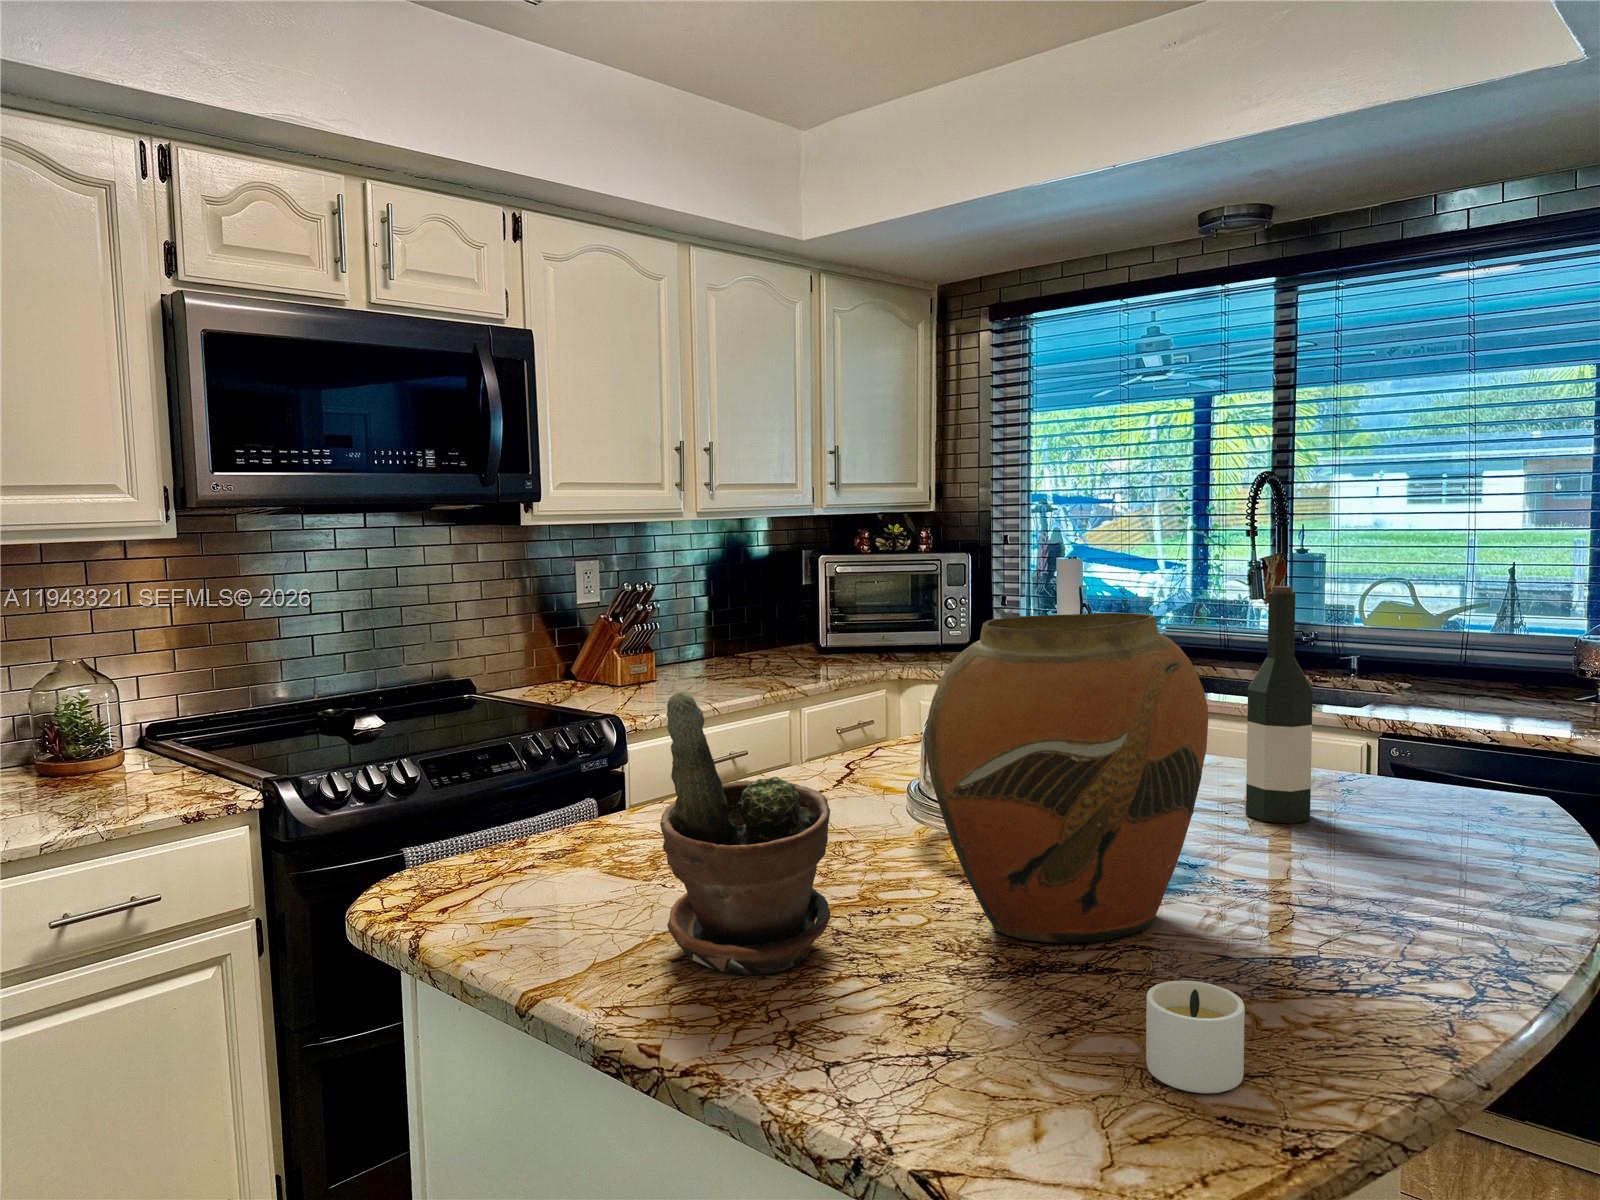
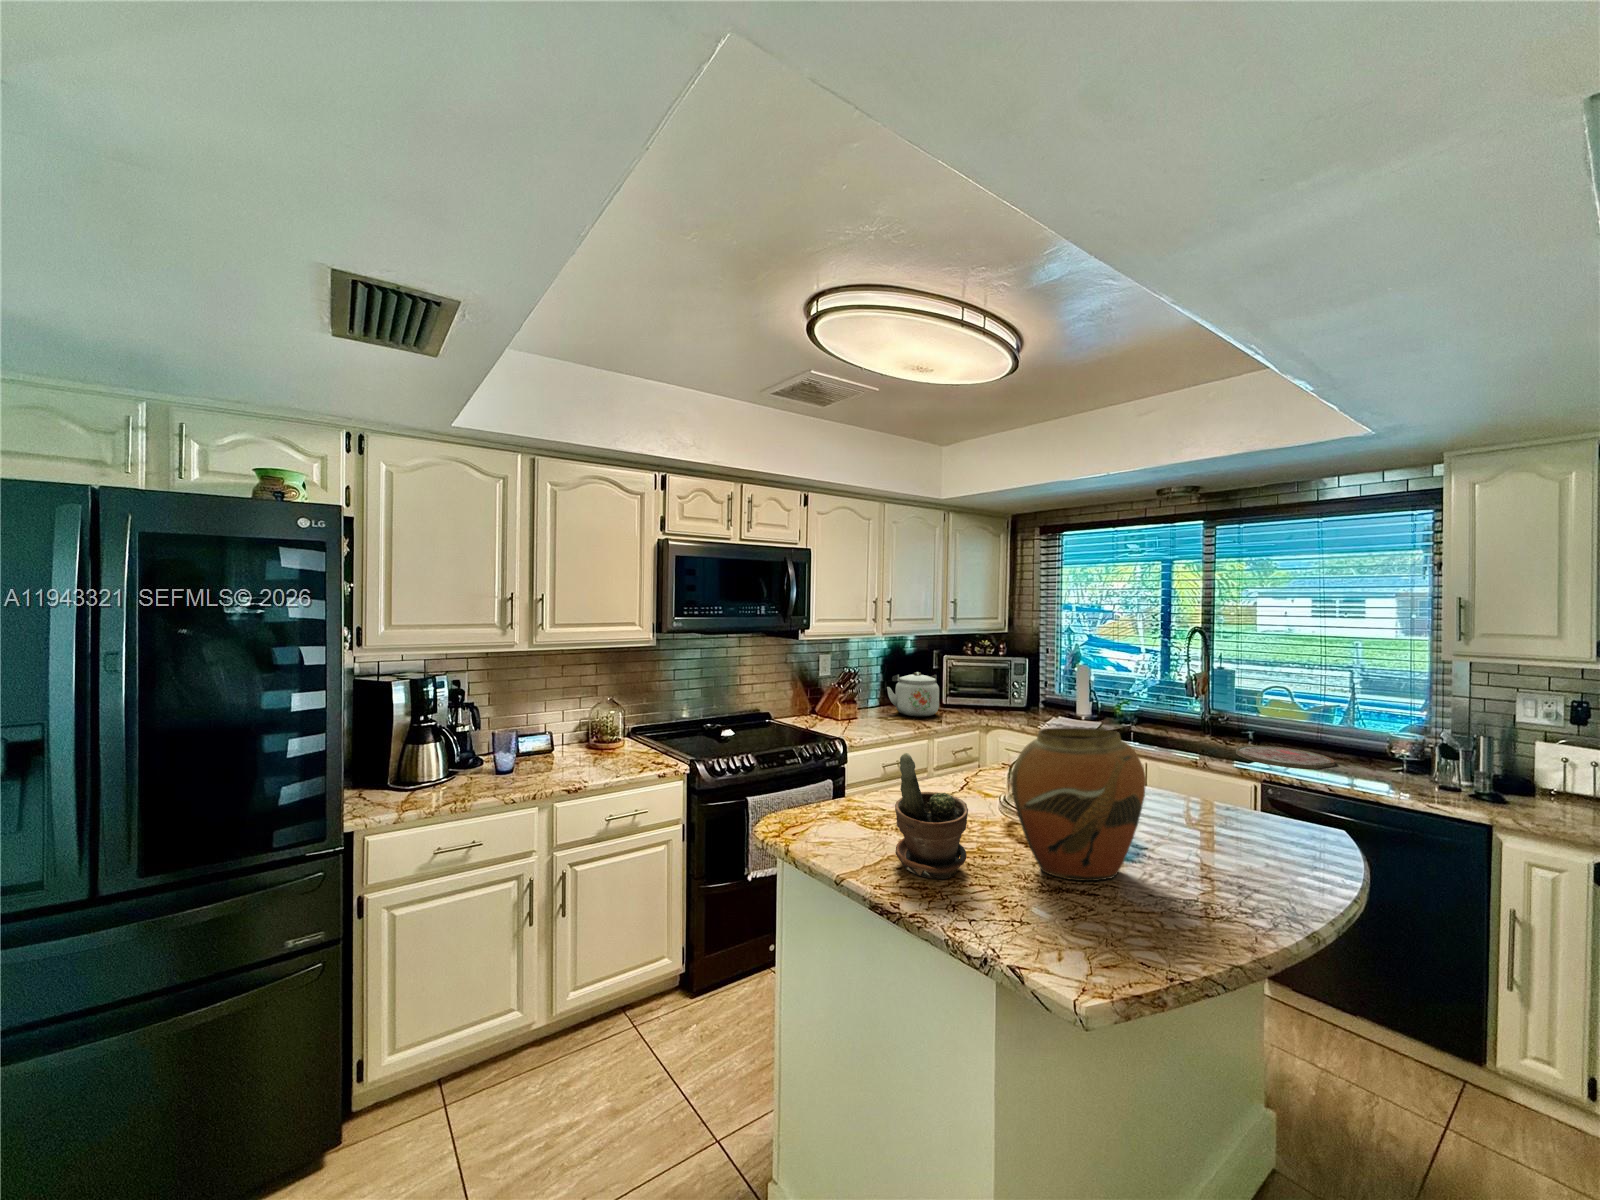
kettle: none [707,585,810,670] -> present [887,672,939,716]
wine bottle: present [1246,586,1313,824] -> none [1171,712,1207,831]
cutting board: none [1334,678,1494,709] -> present [1236,746,1335,769]
candle: present [1146,981,1245,1093] -> none [1109,903,1166,953]

